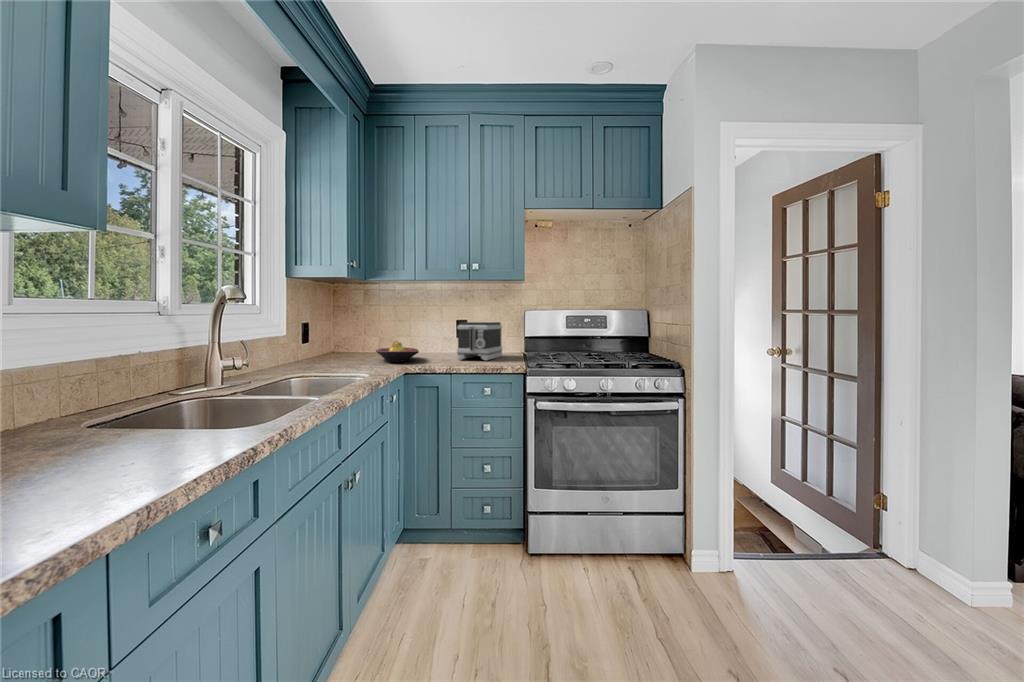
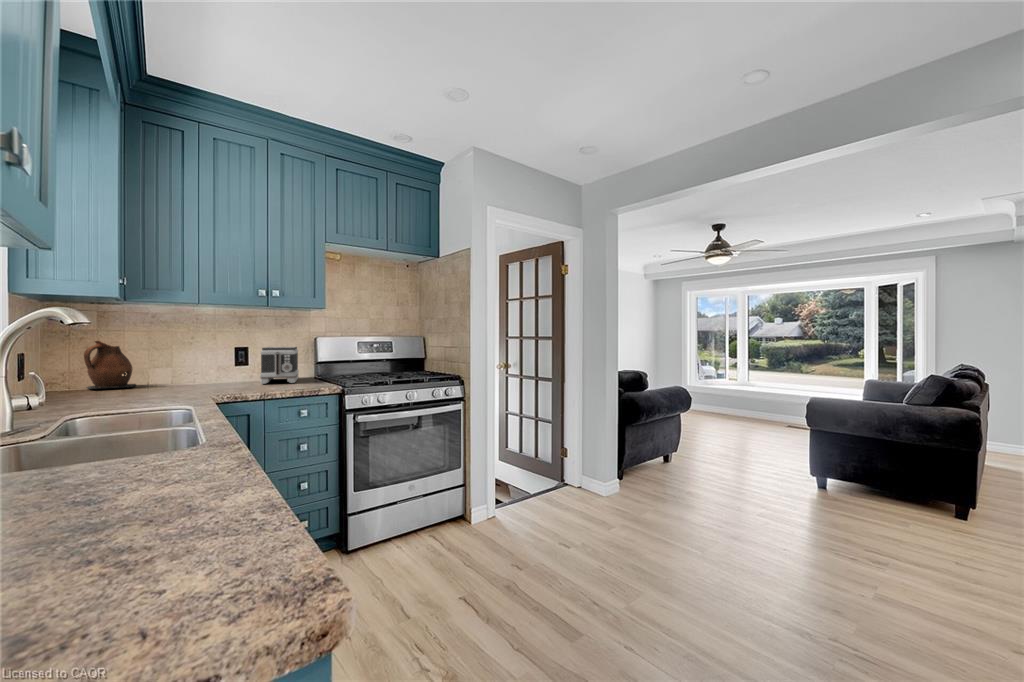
ceramic pitcher: none [333,315,372,357] -> present [84,341,136,389]
fruit bowl: present [376,341,419,362] -> none [158,368,219,391]

